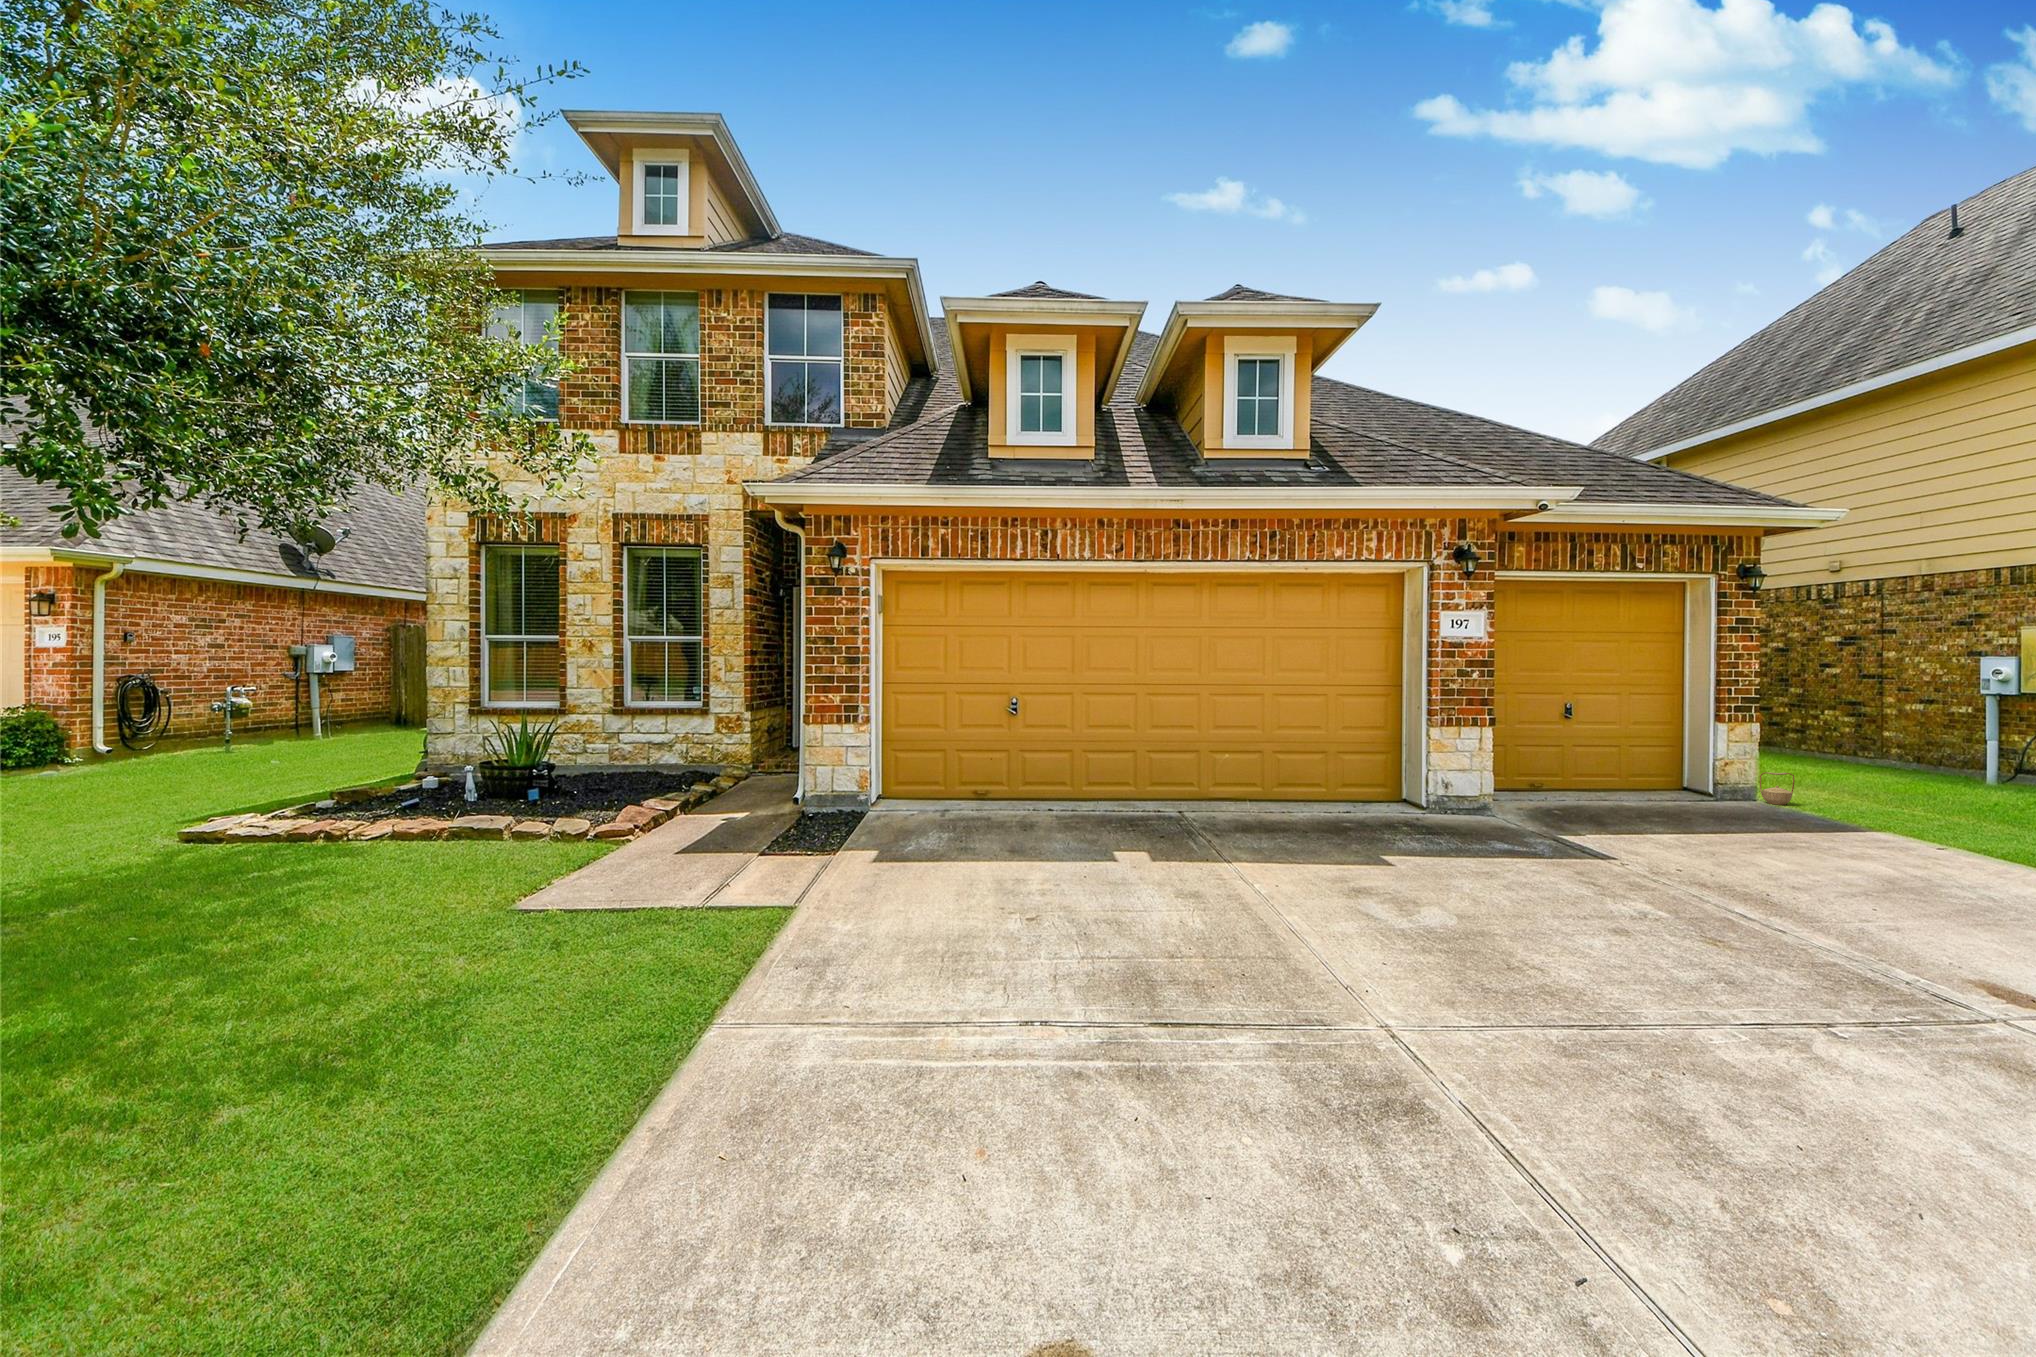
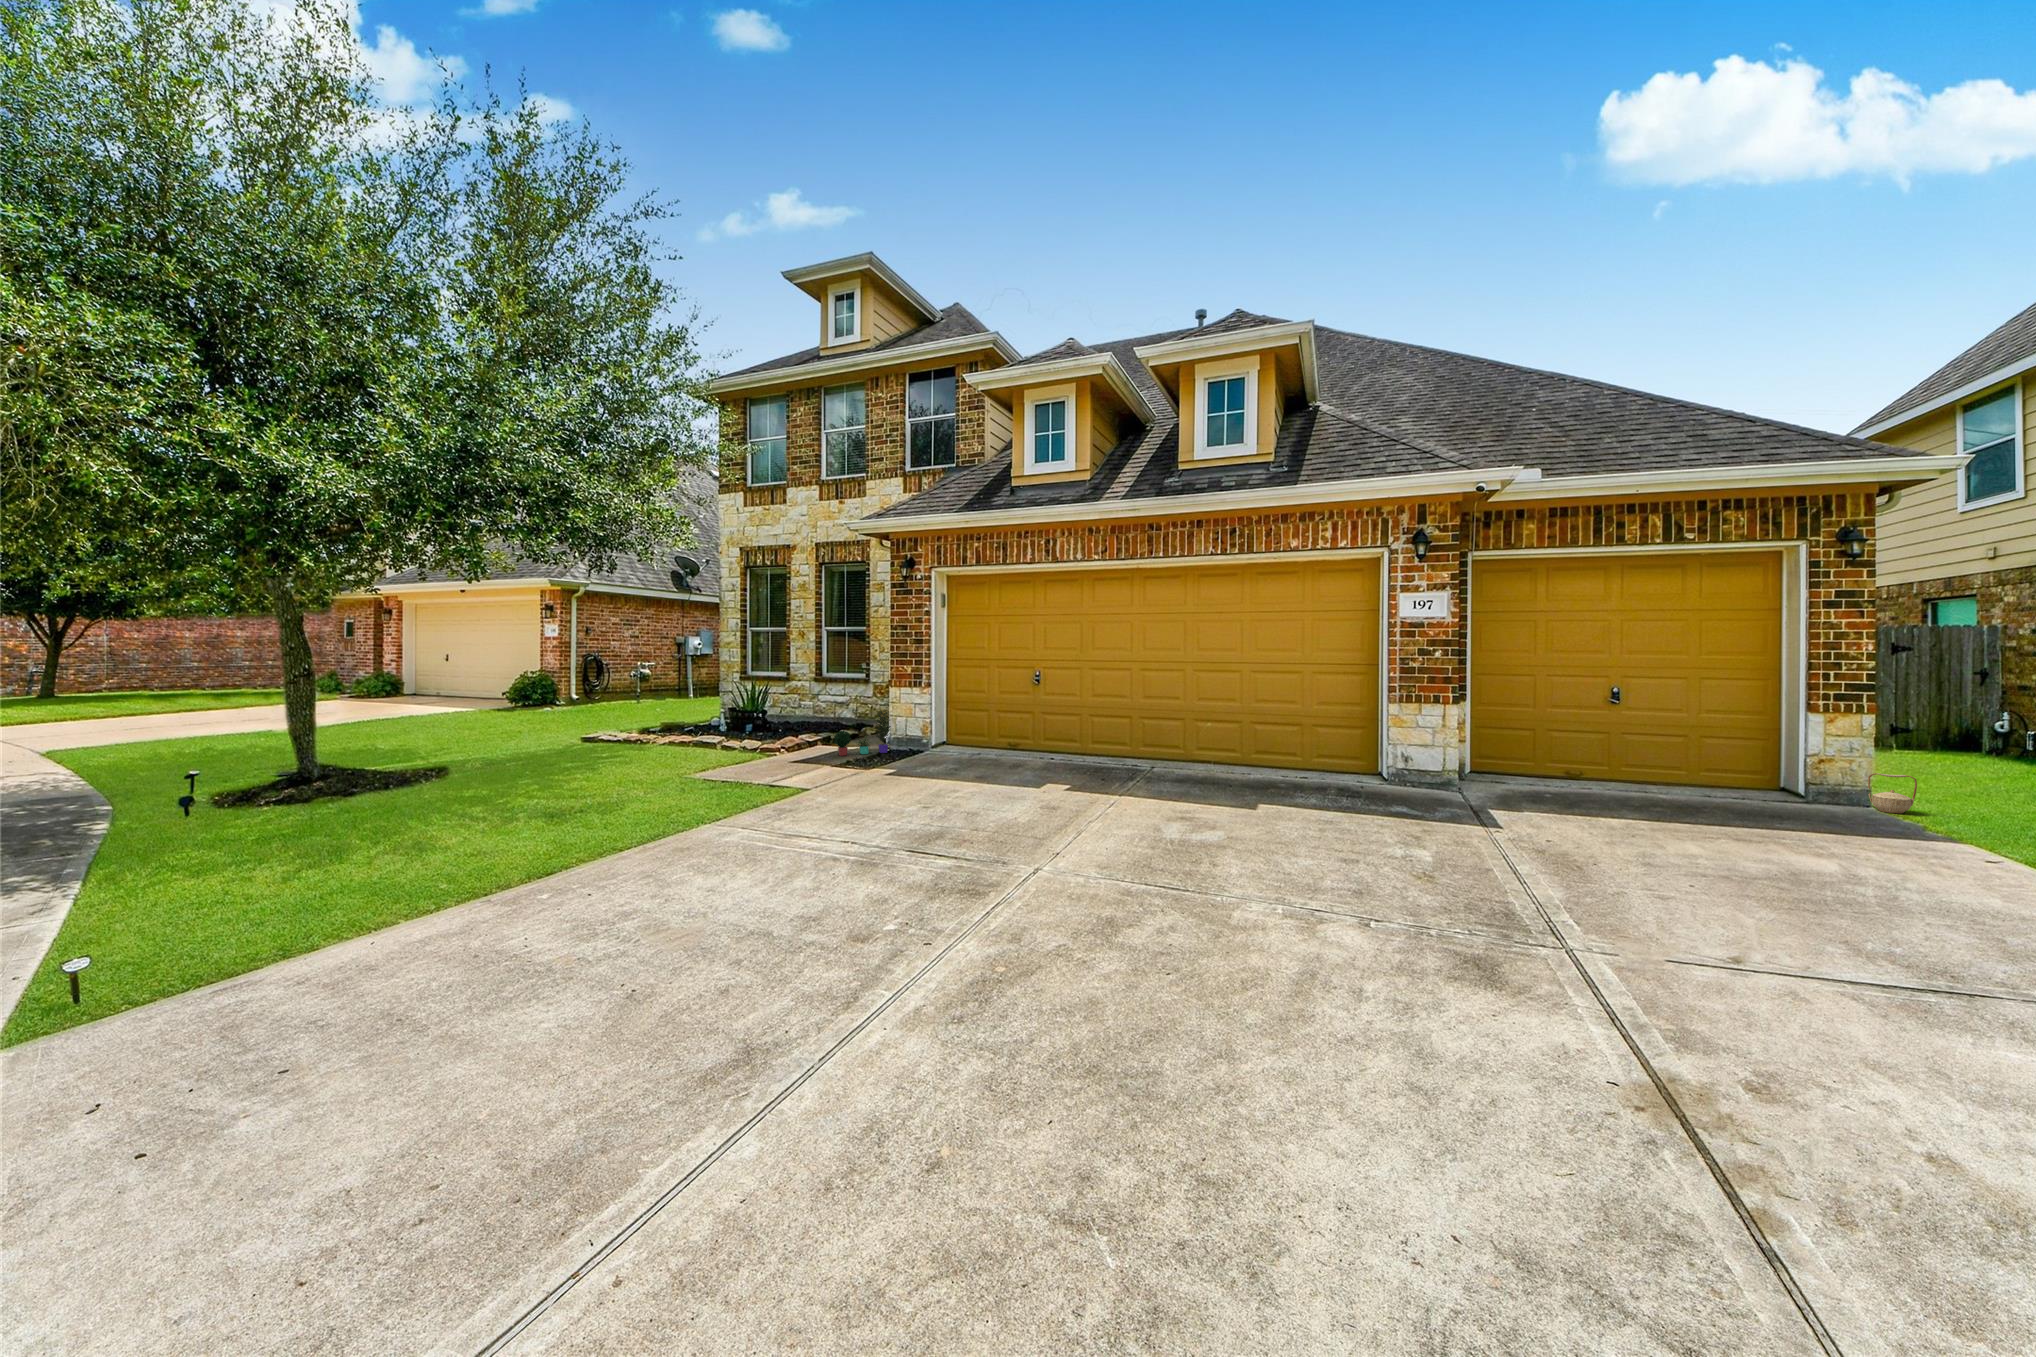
potted plant: none [735,754,813,826] -> present [834,710,891,756]

